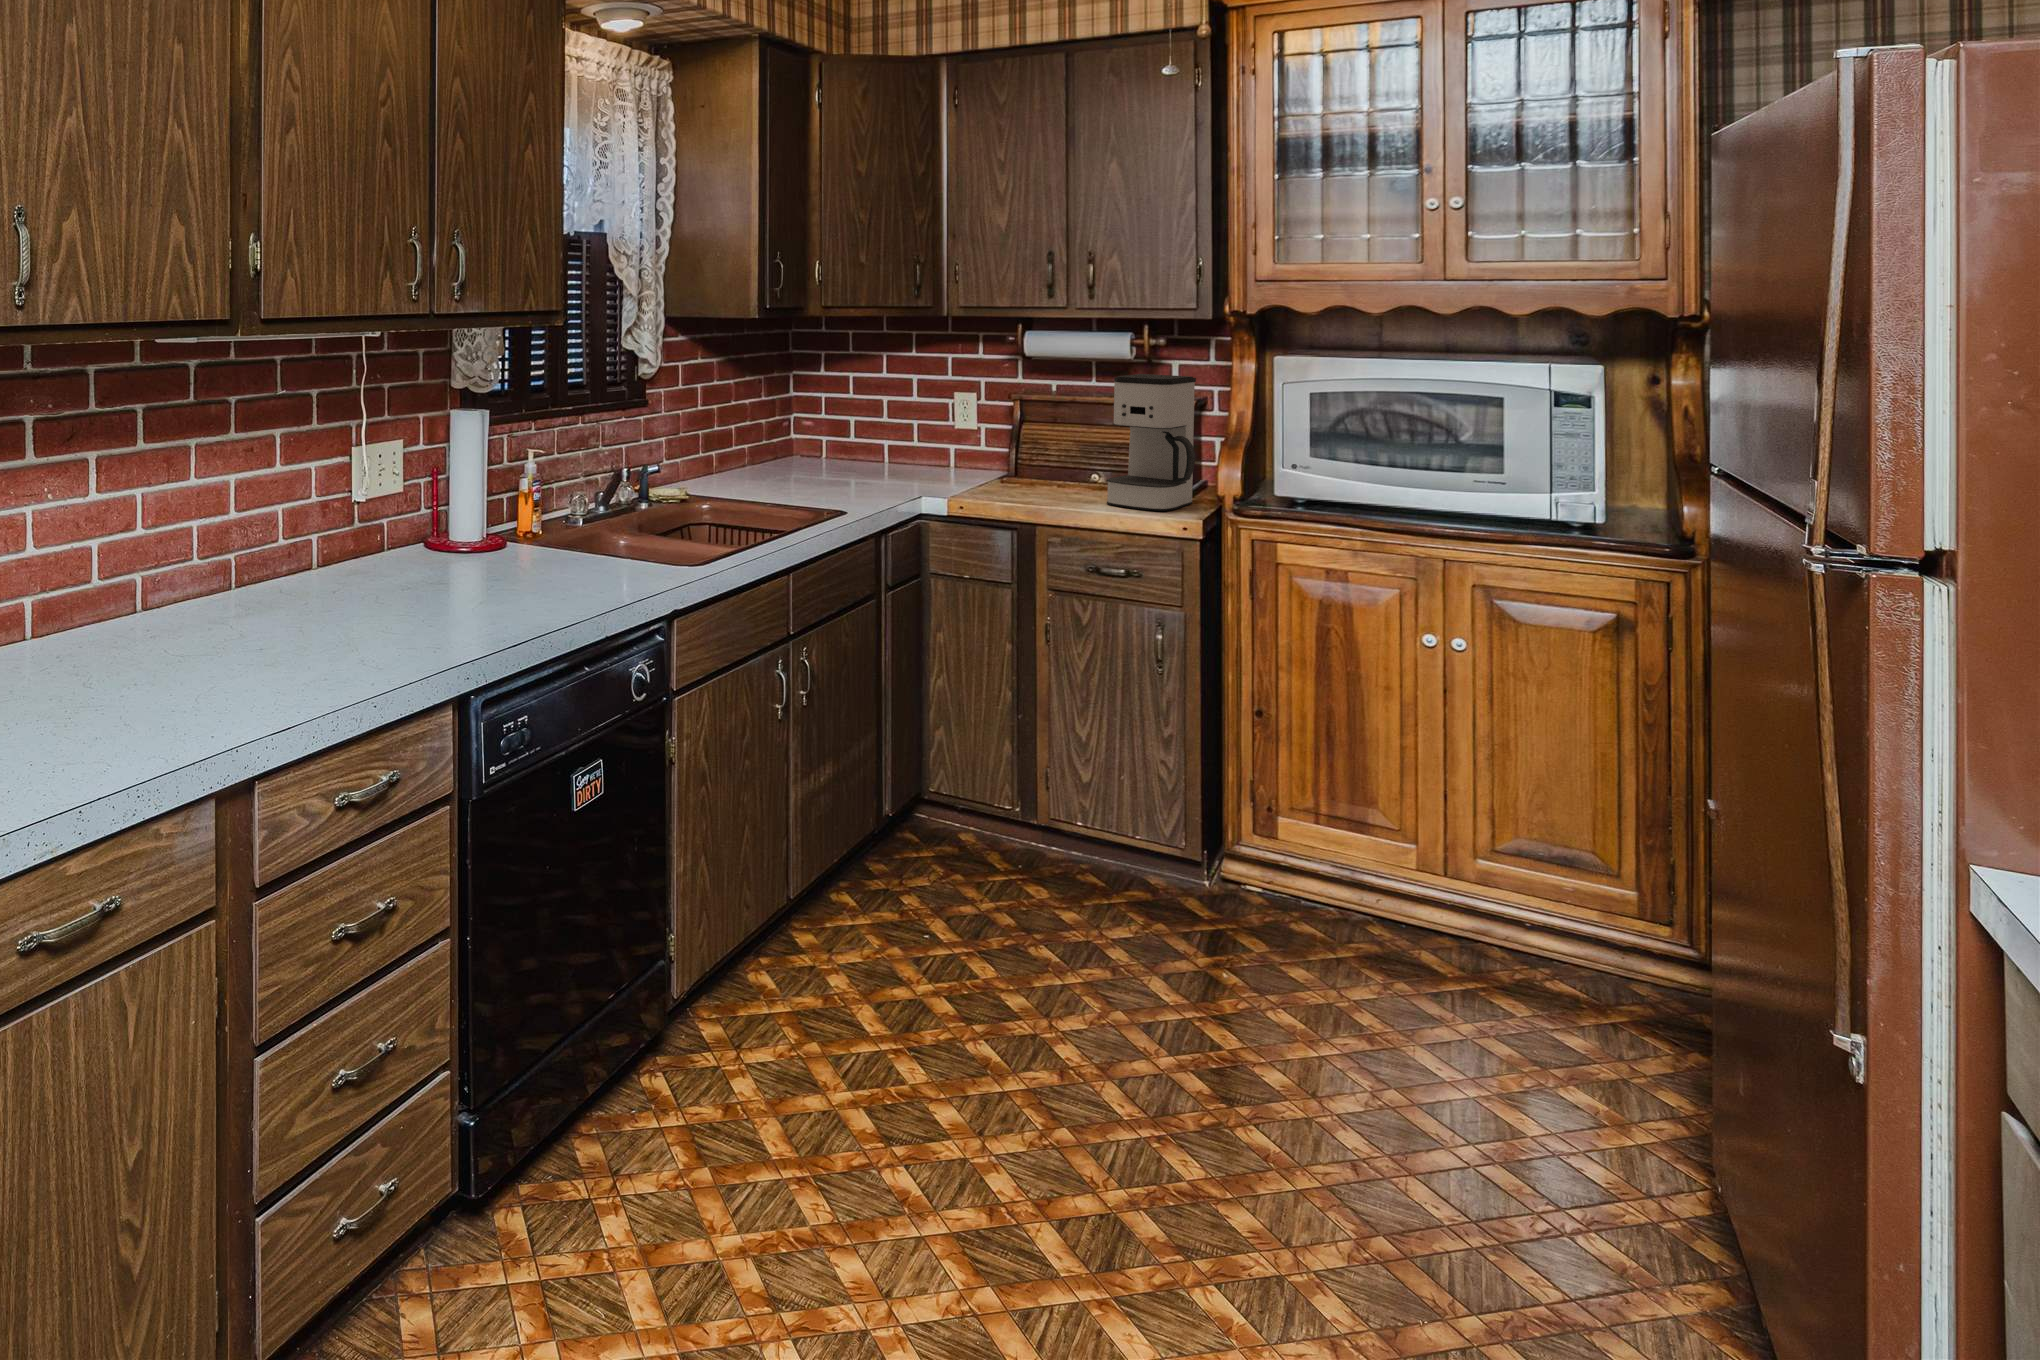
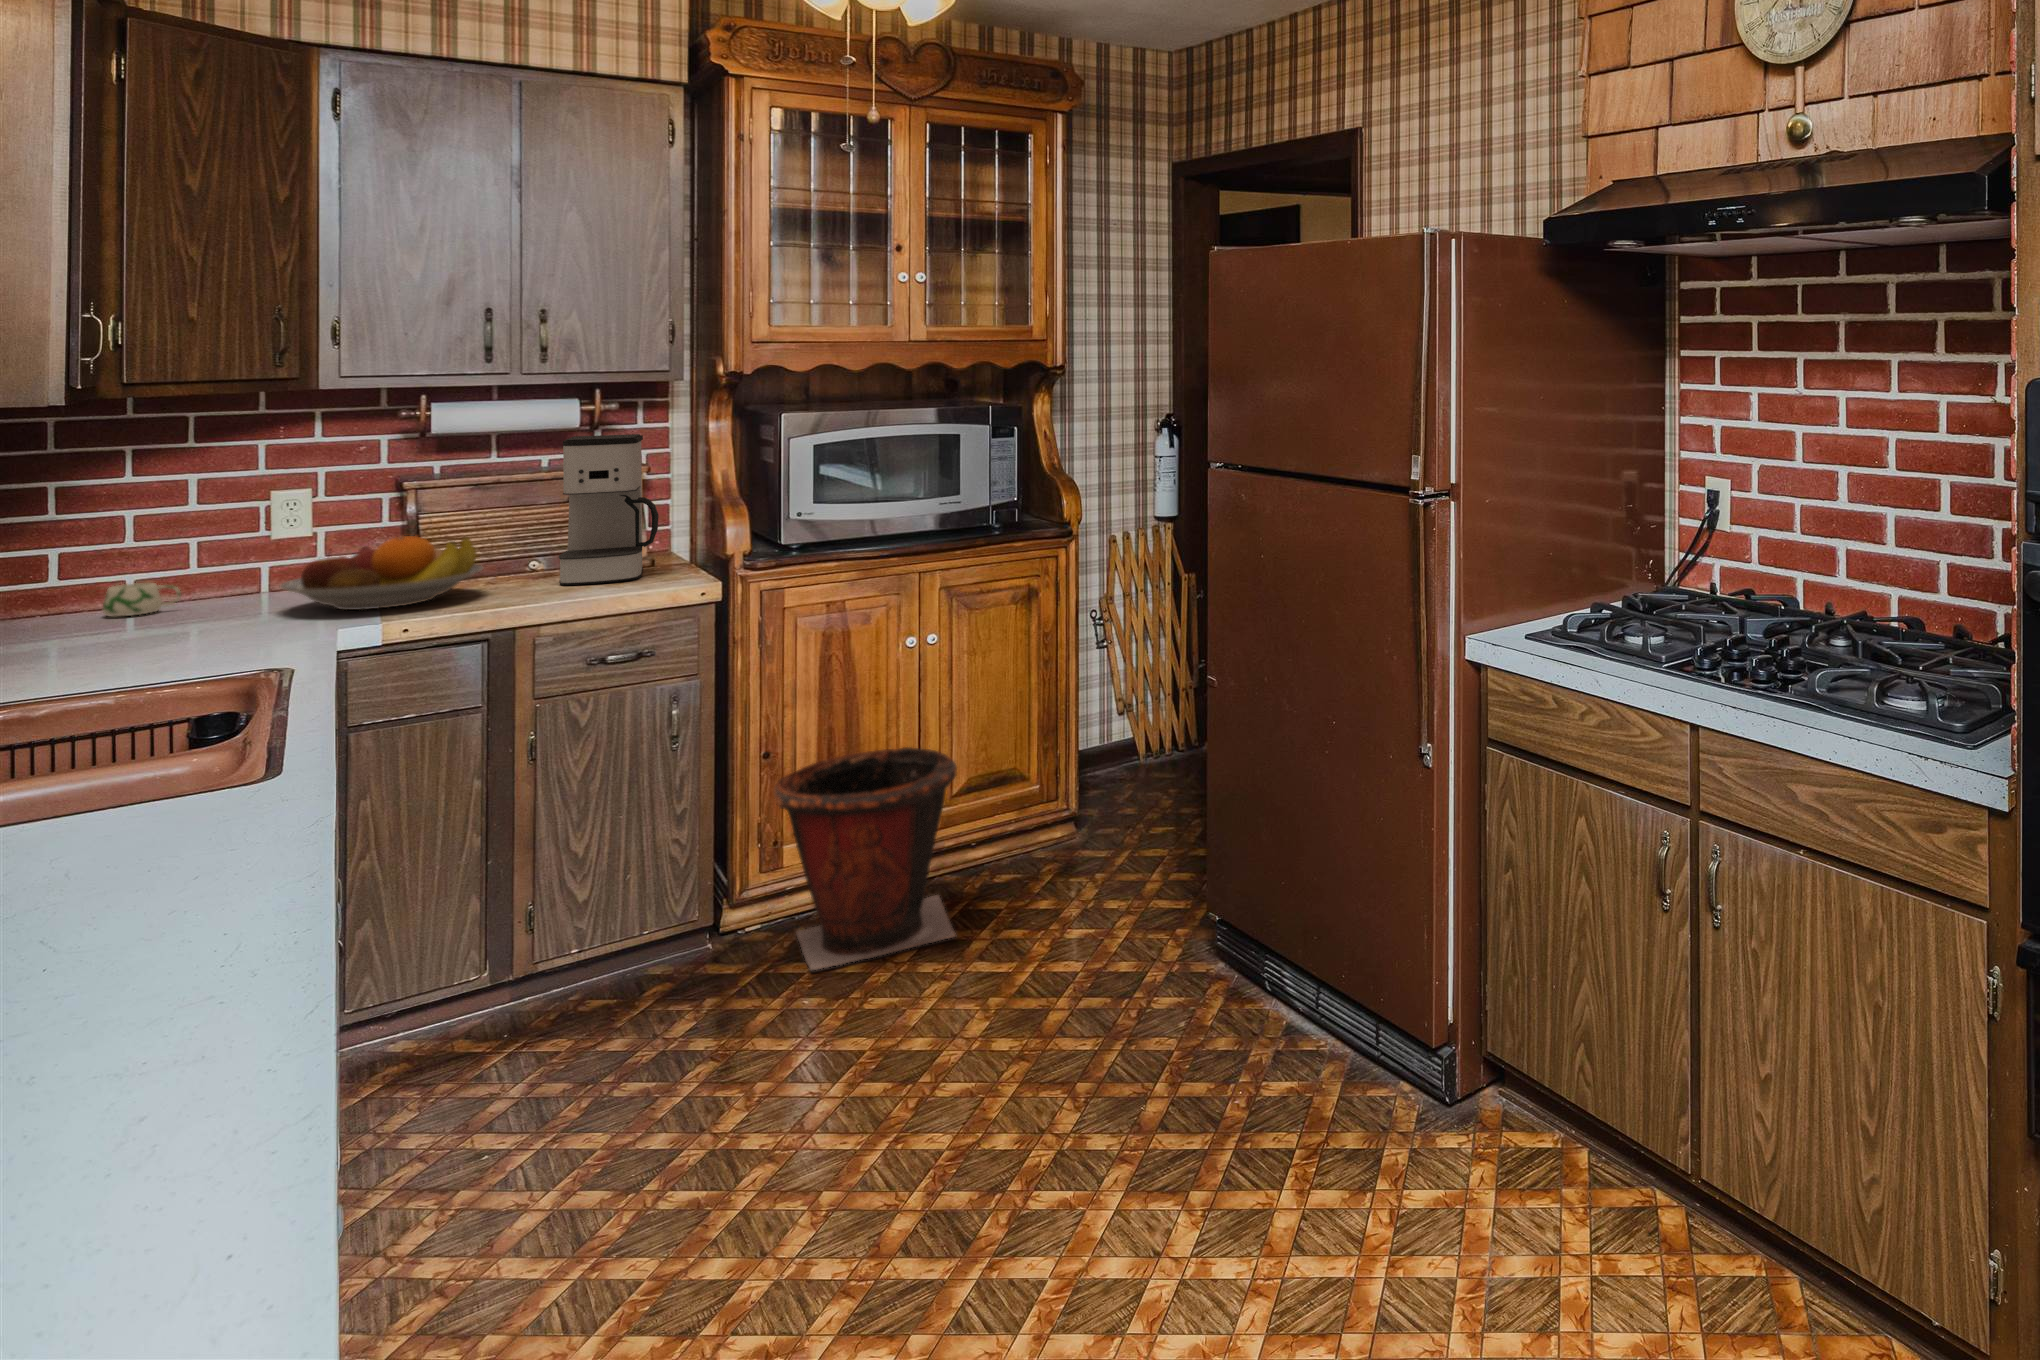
fruit bowl: none [923,442,1052,497] -> present [280,536,483,610]
mug: none [858,450,895,471] -> present [103,583,181,617]
waste bin: none [1243,740,1458,1000] -> present [774,747,957,970]

